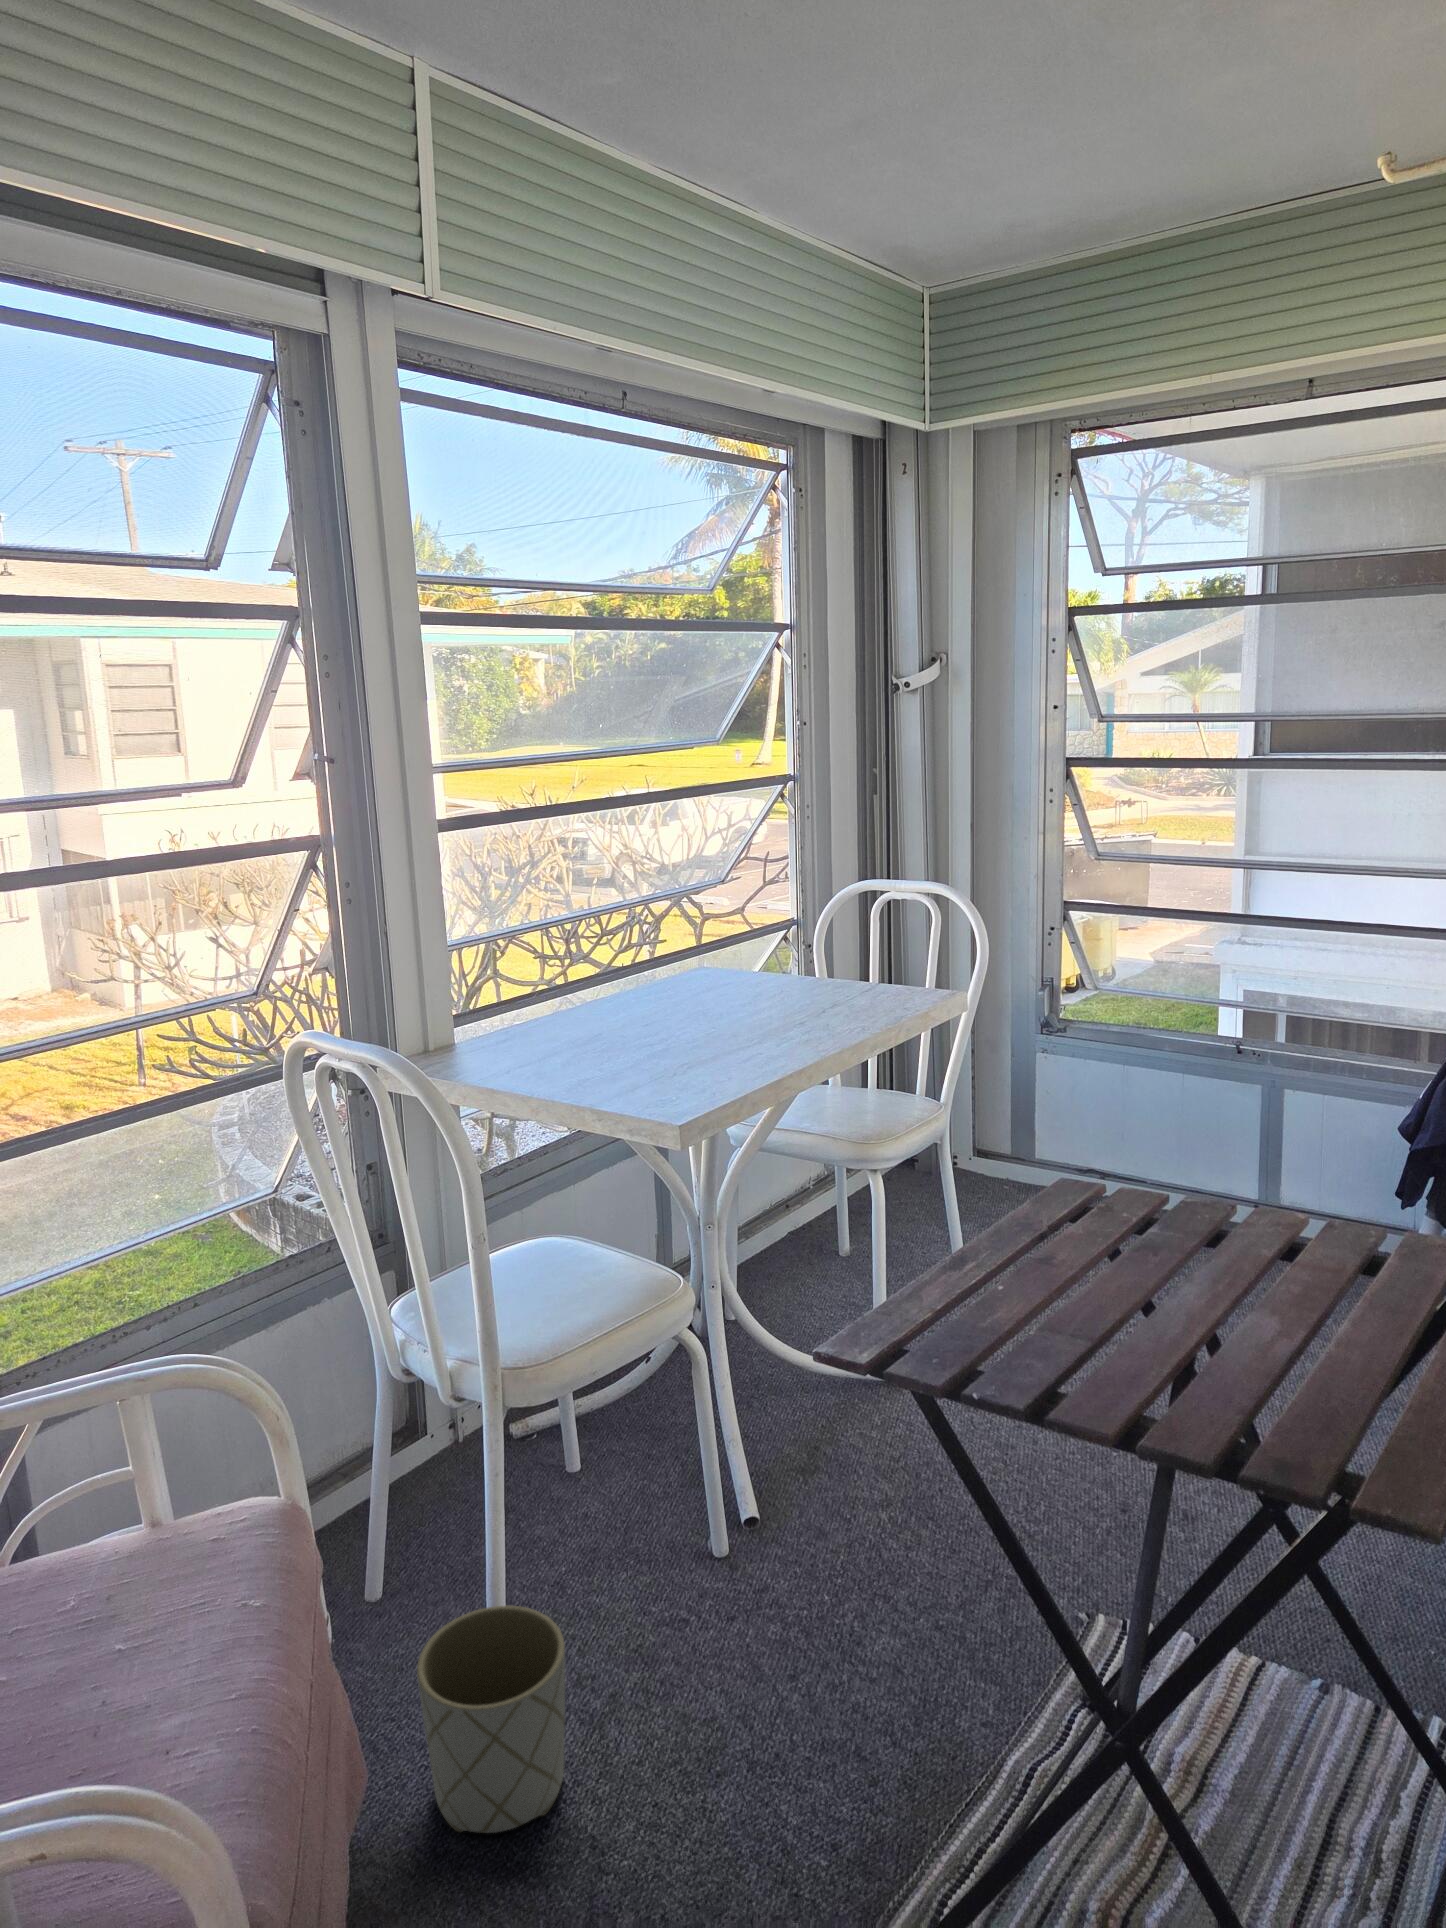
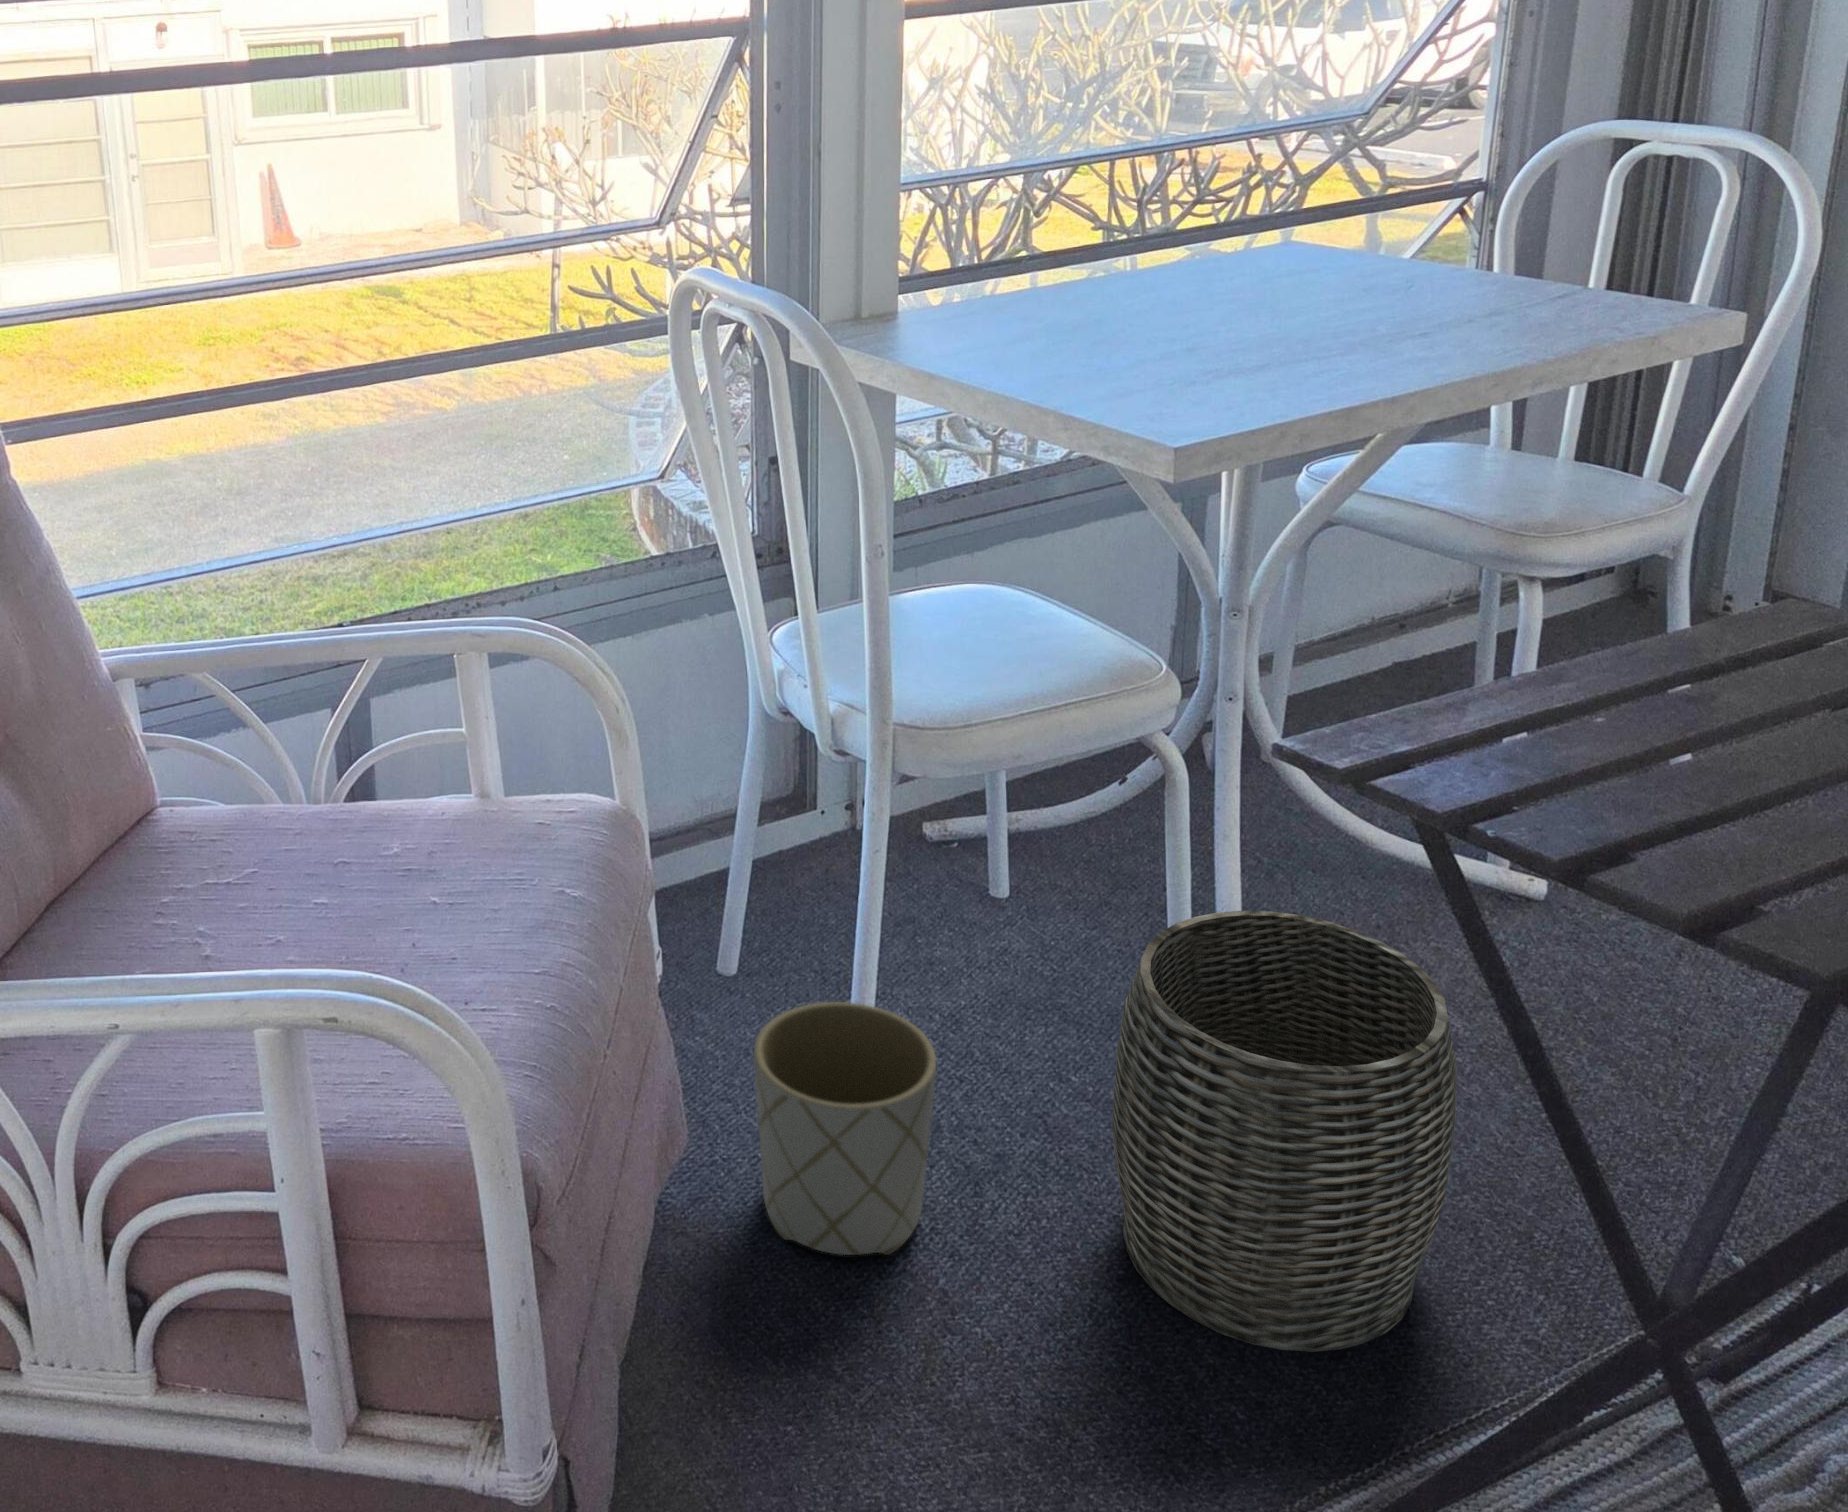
woven basket: none [695,1450,923,1793] -> present [1112,910,1457,1352]

